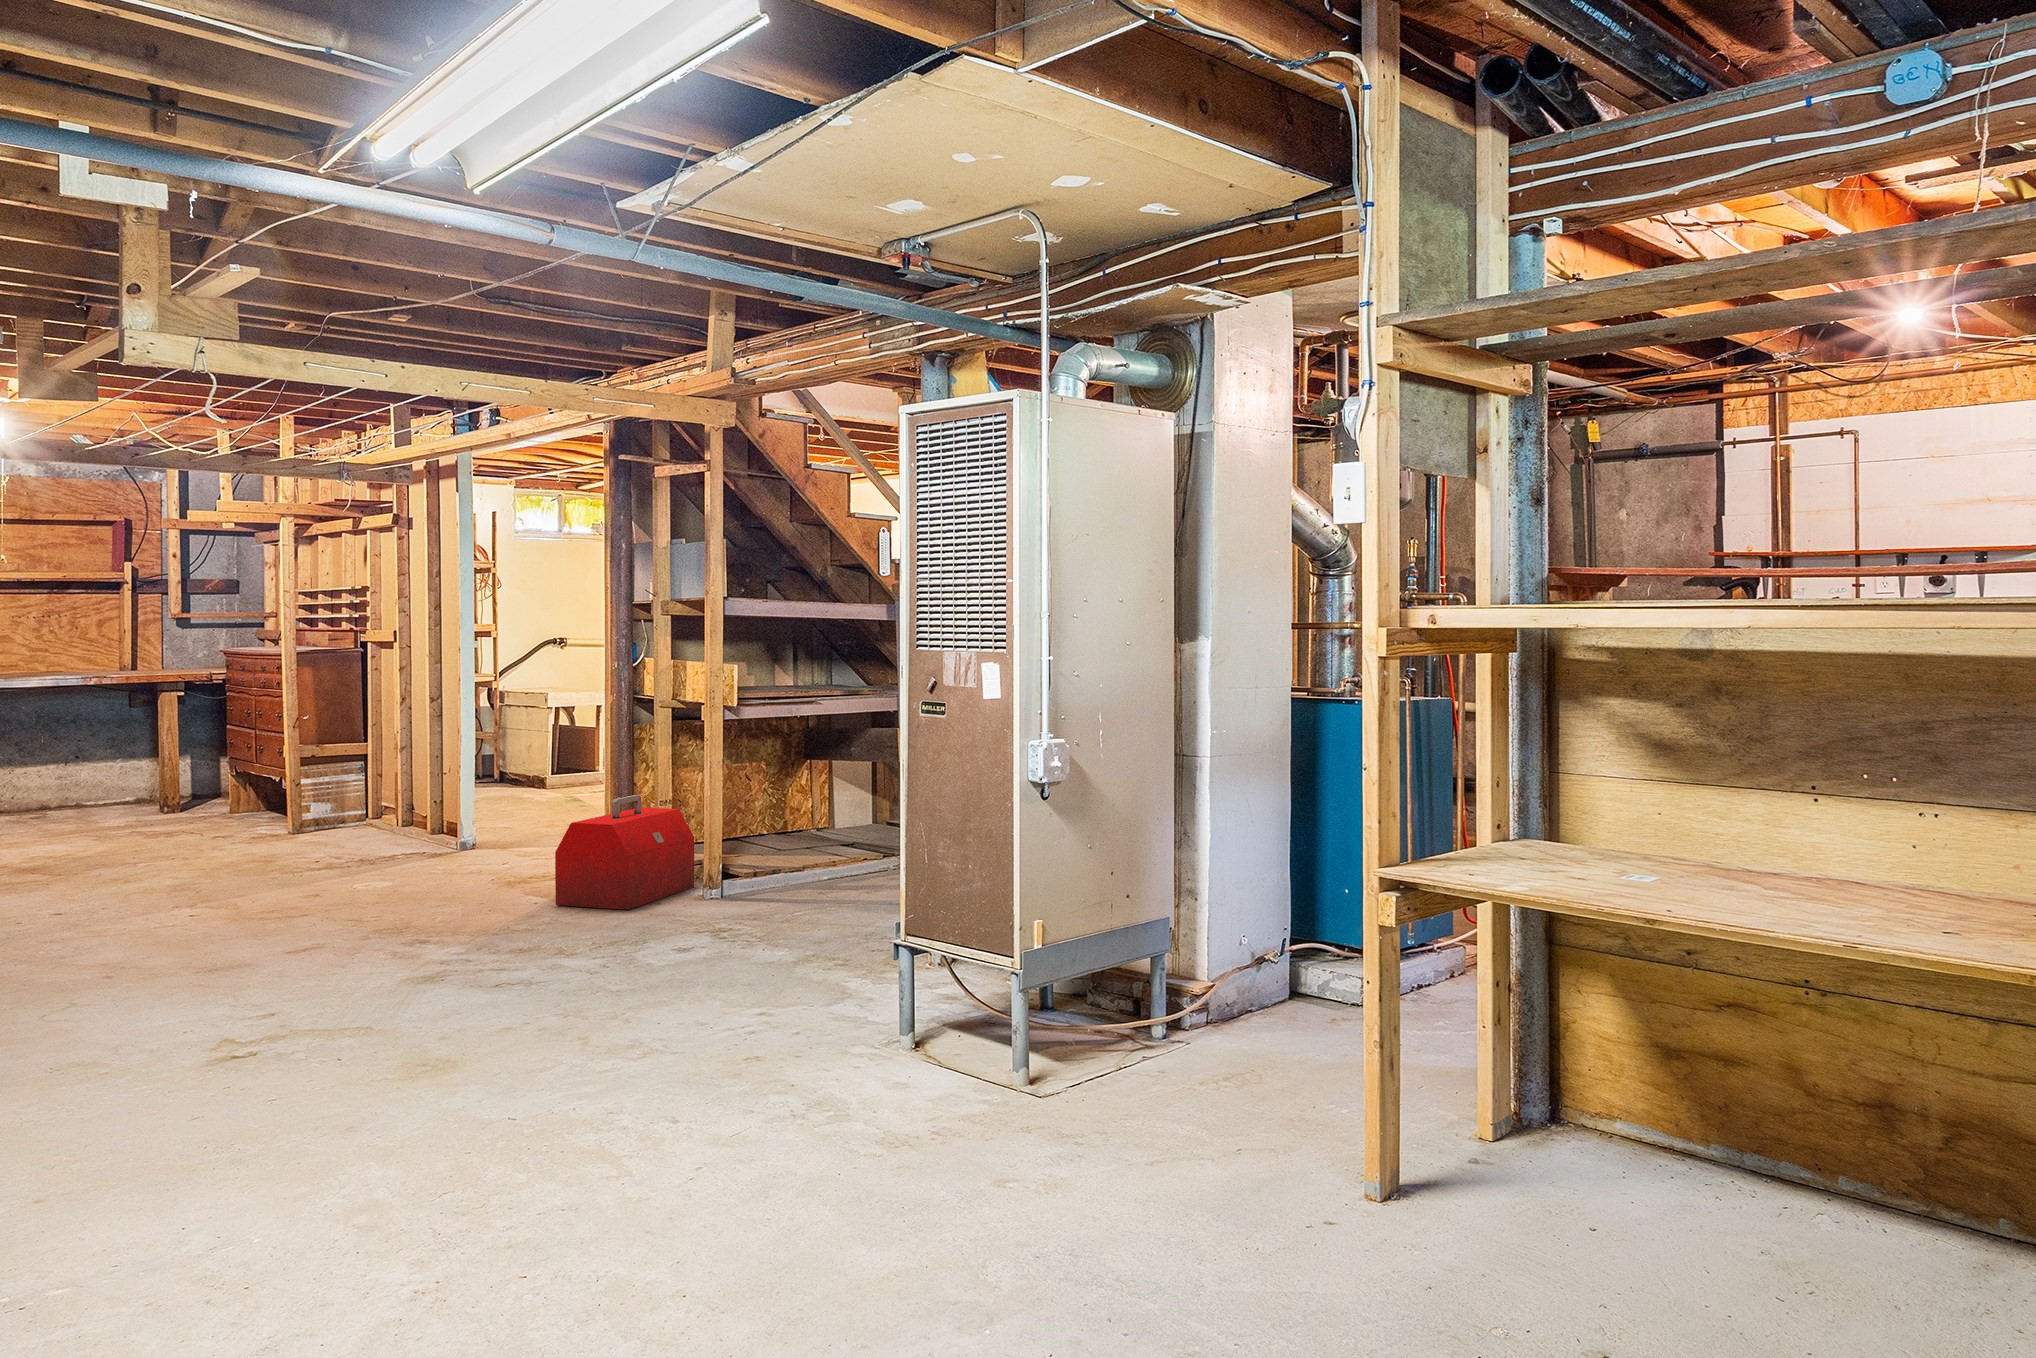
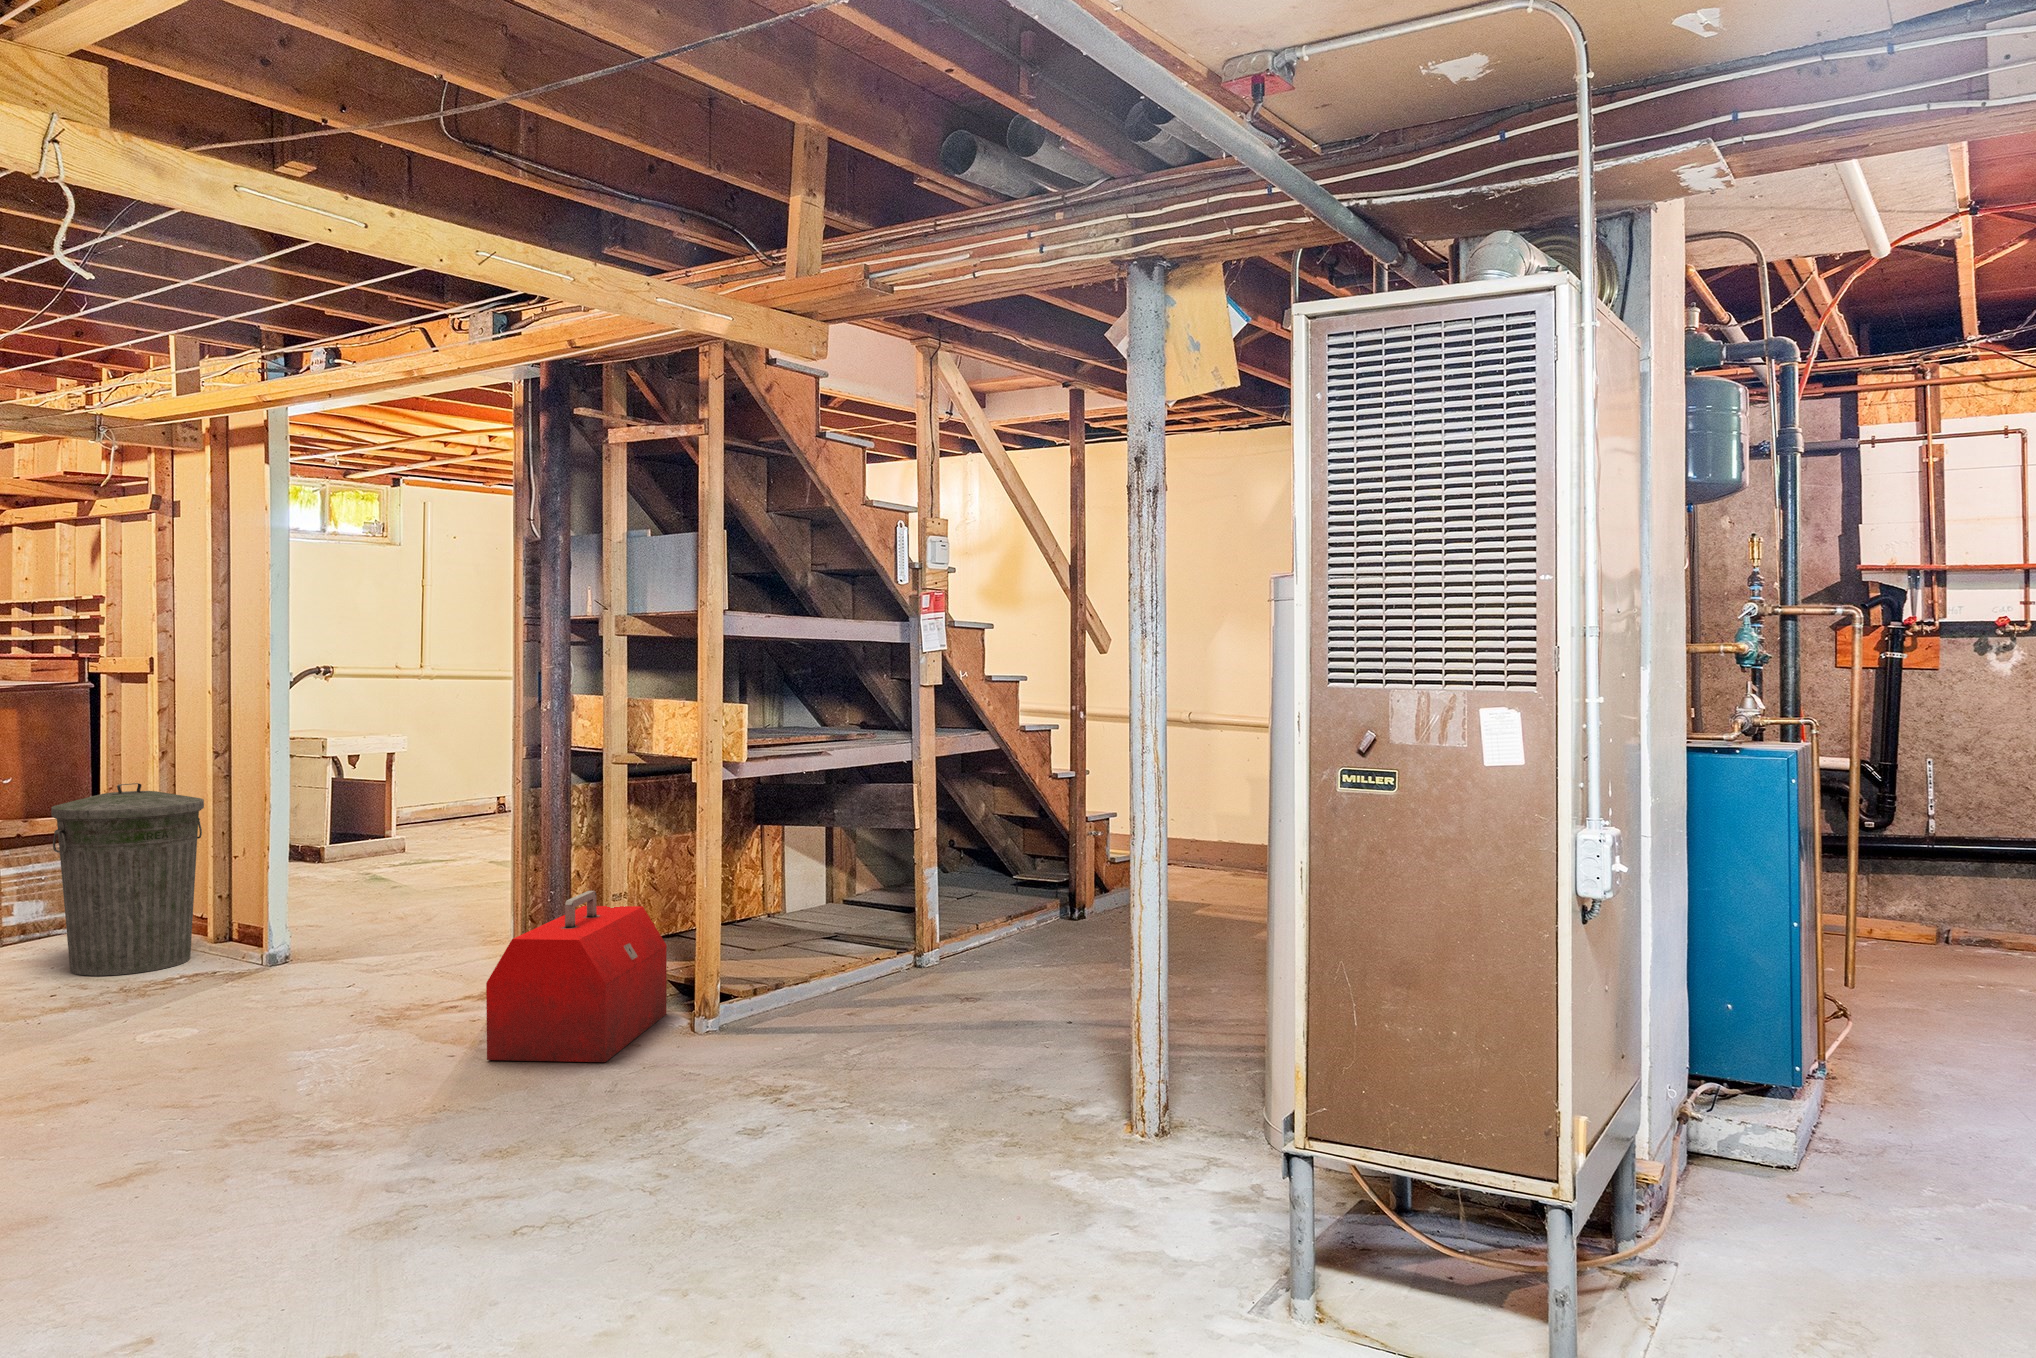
trash can: none [324,718,423,850] -> present [51,783,204,976]

